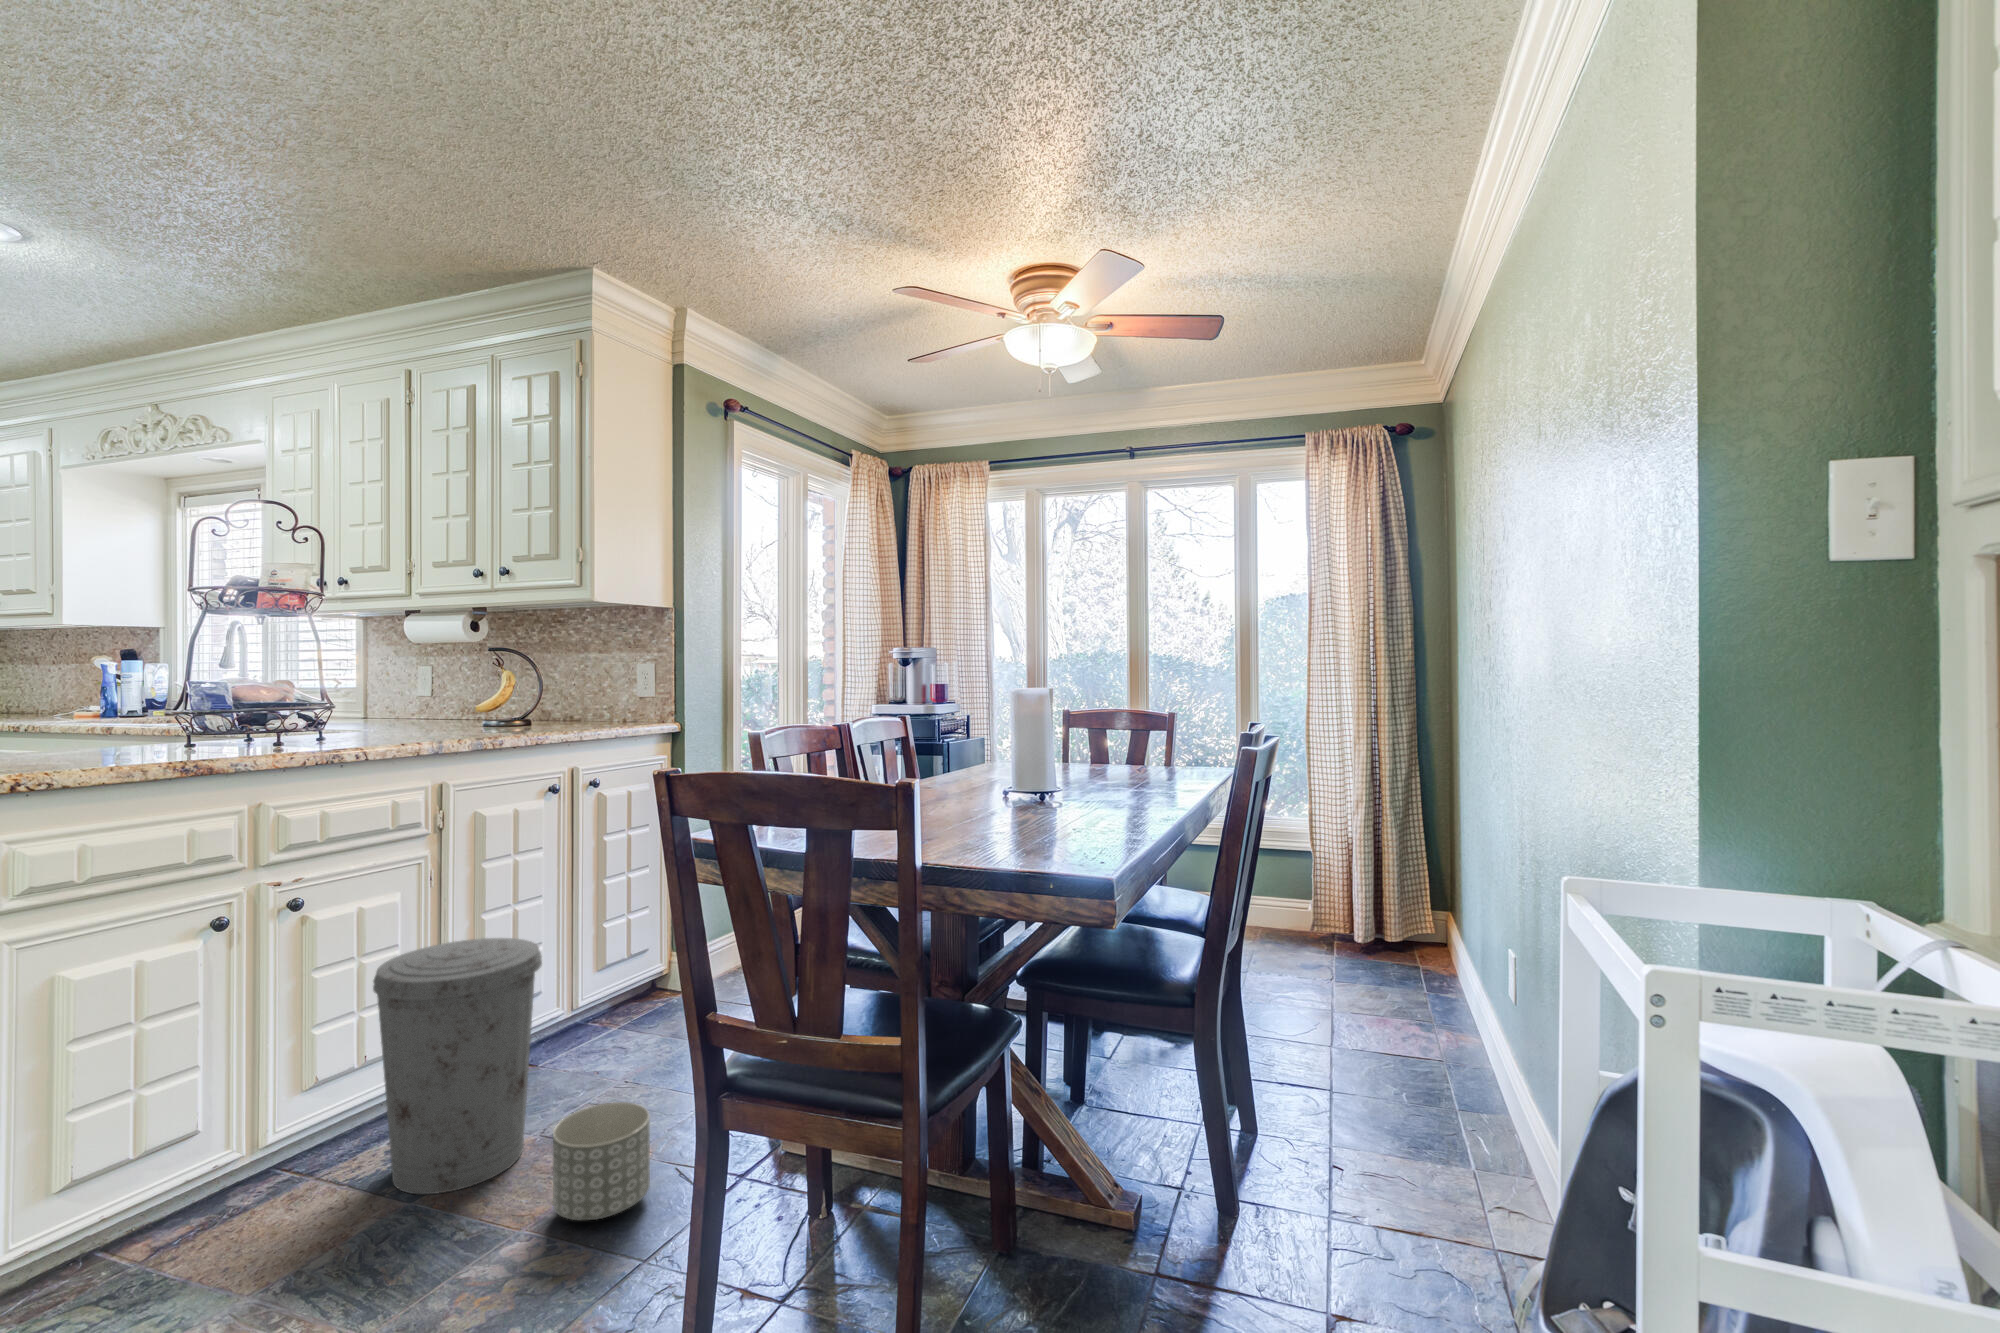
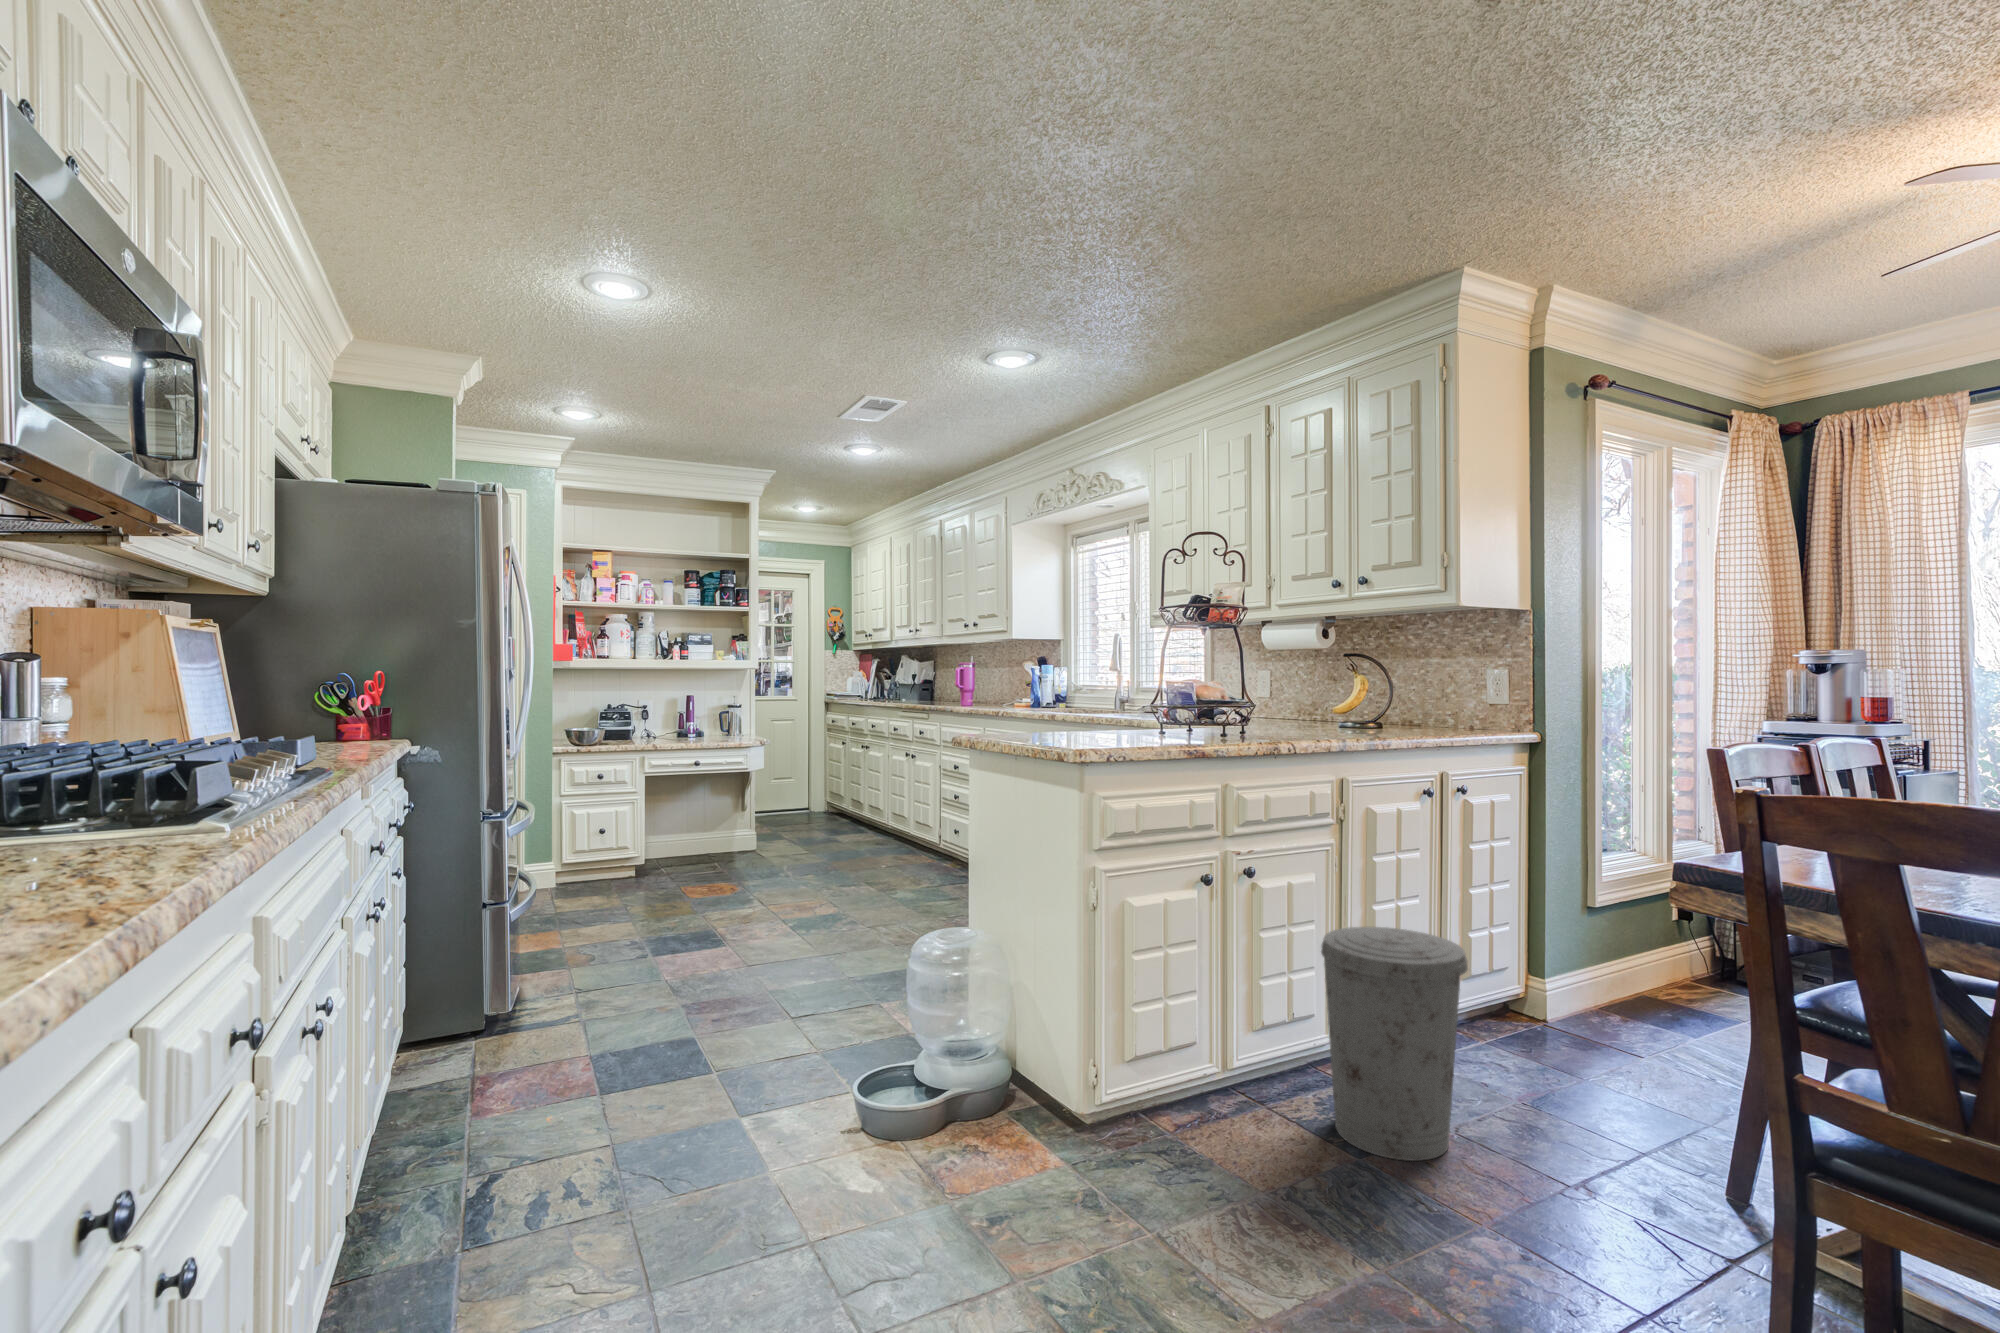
planter: present [553,1102,650,1220] -> none [1515,1122,1621,1243]

